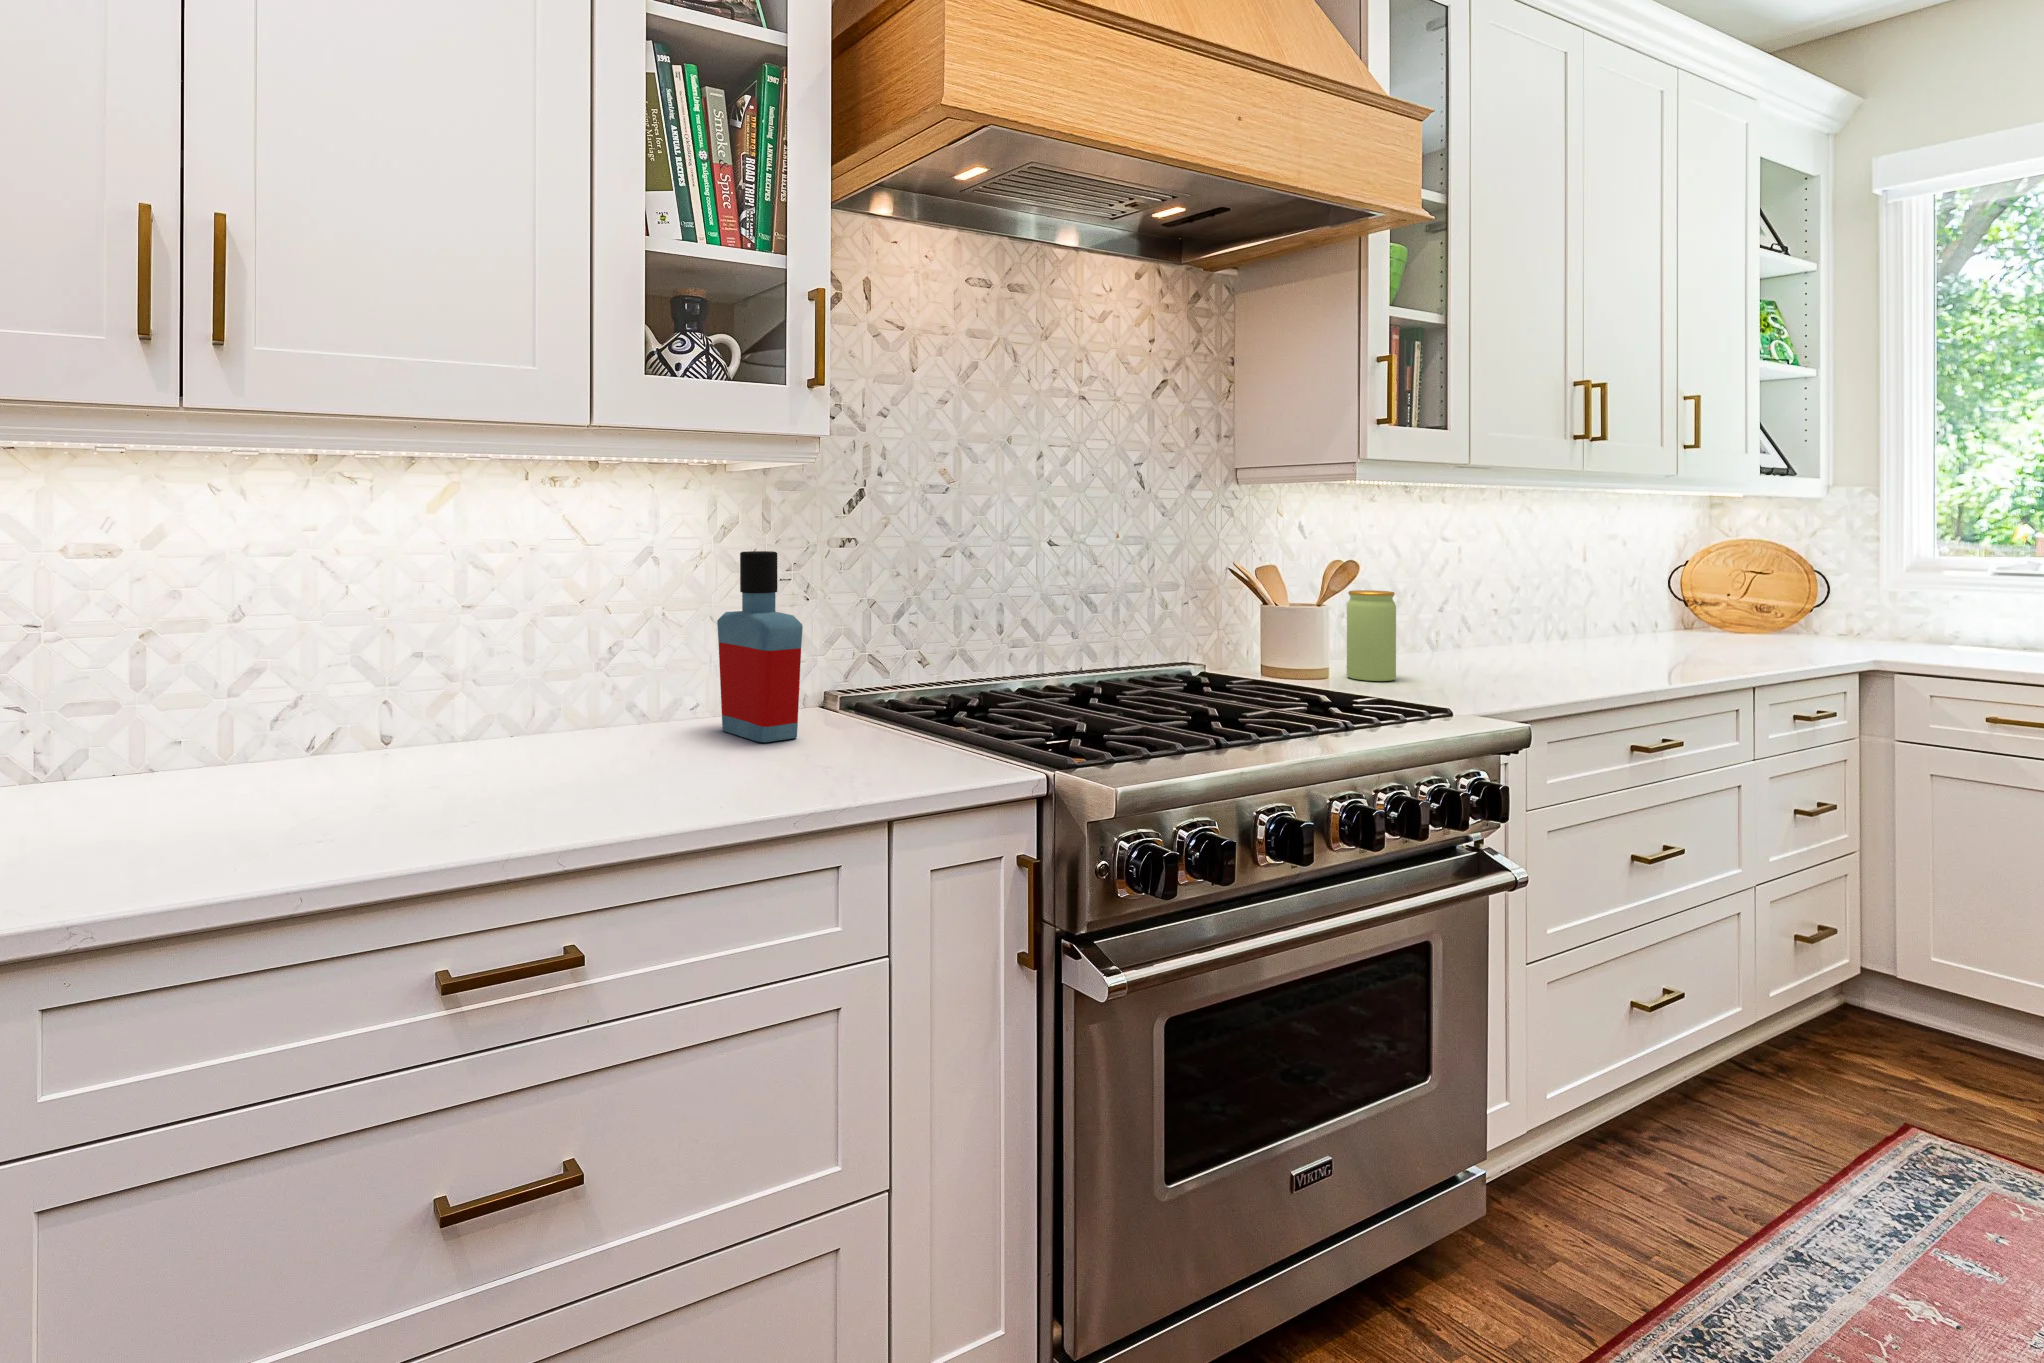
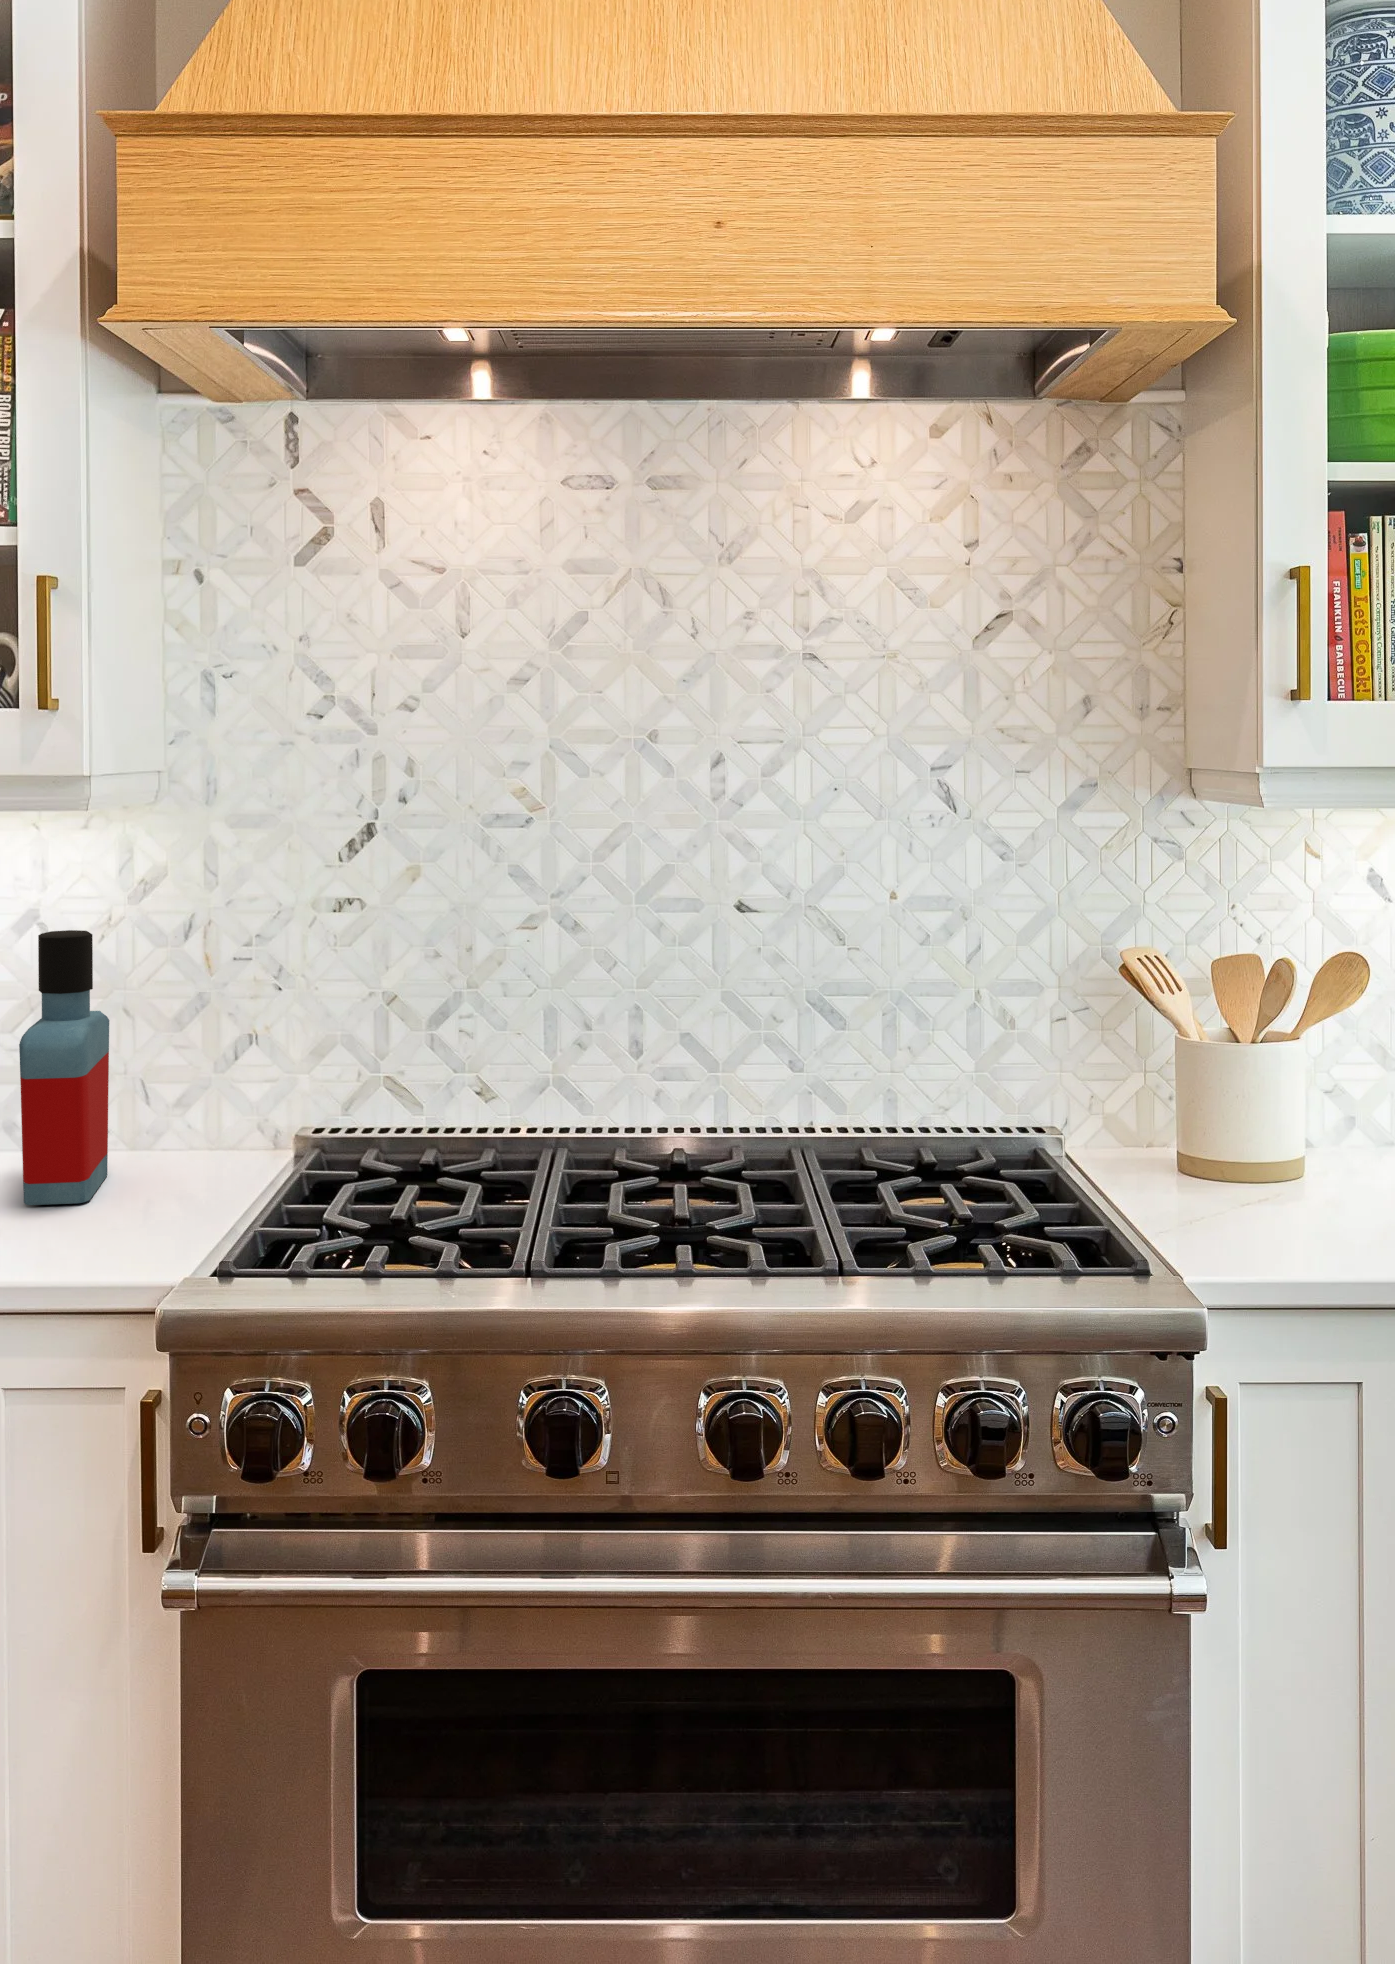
jar: present [1347,590,1396,681] -> none [1270,1032,1365,1224]

